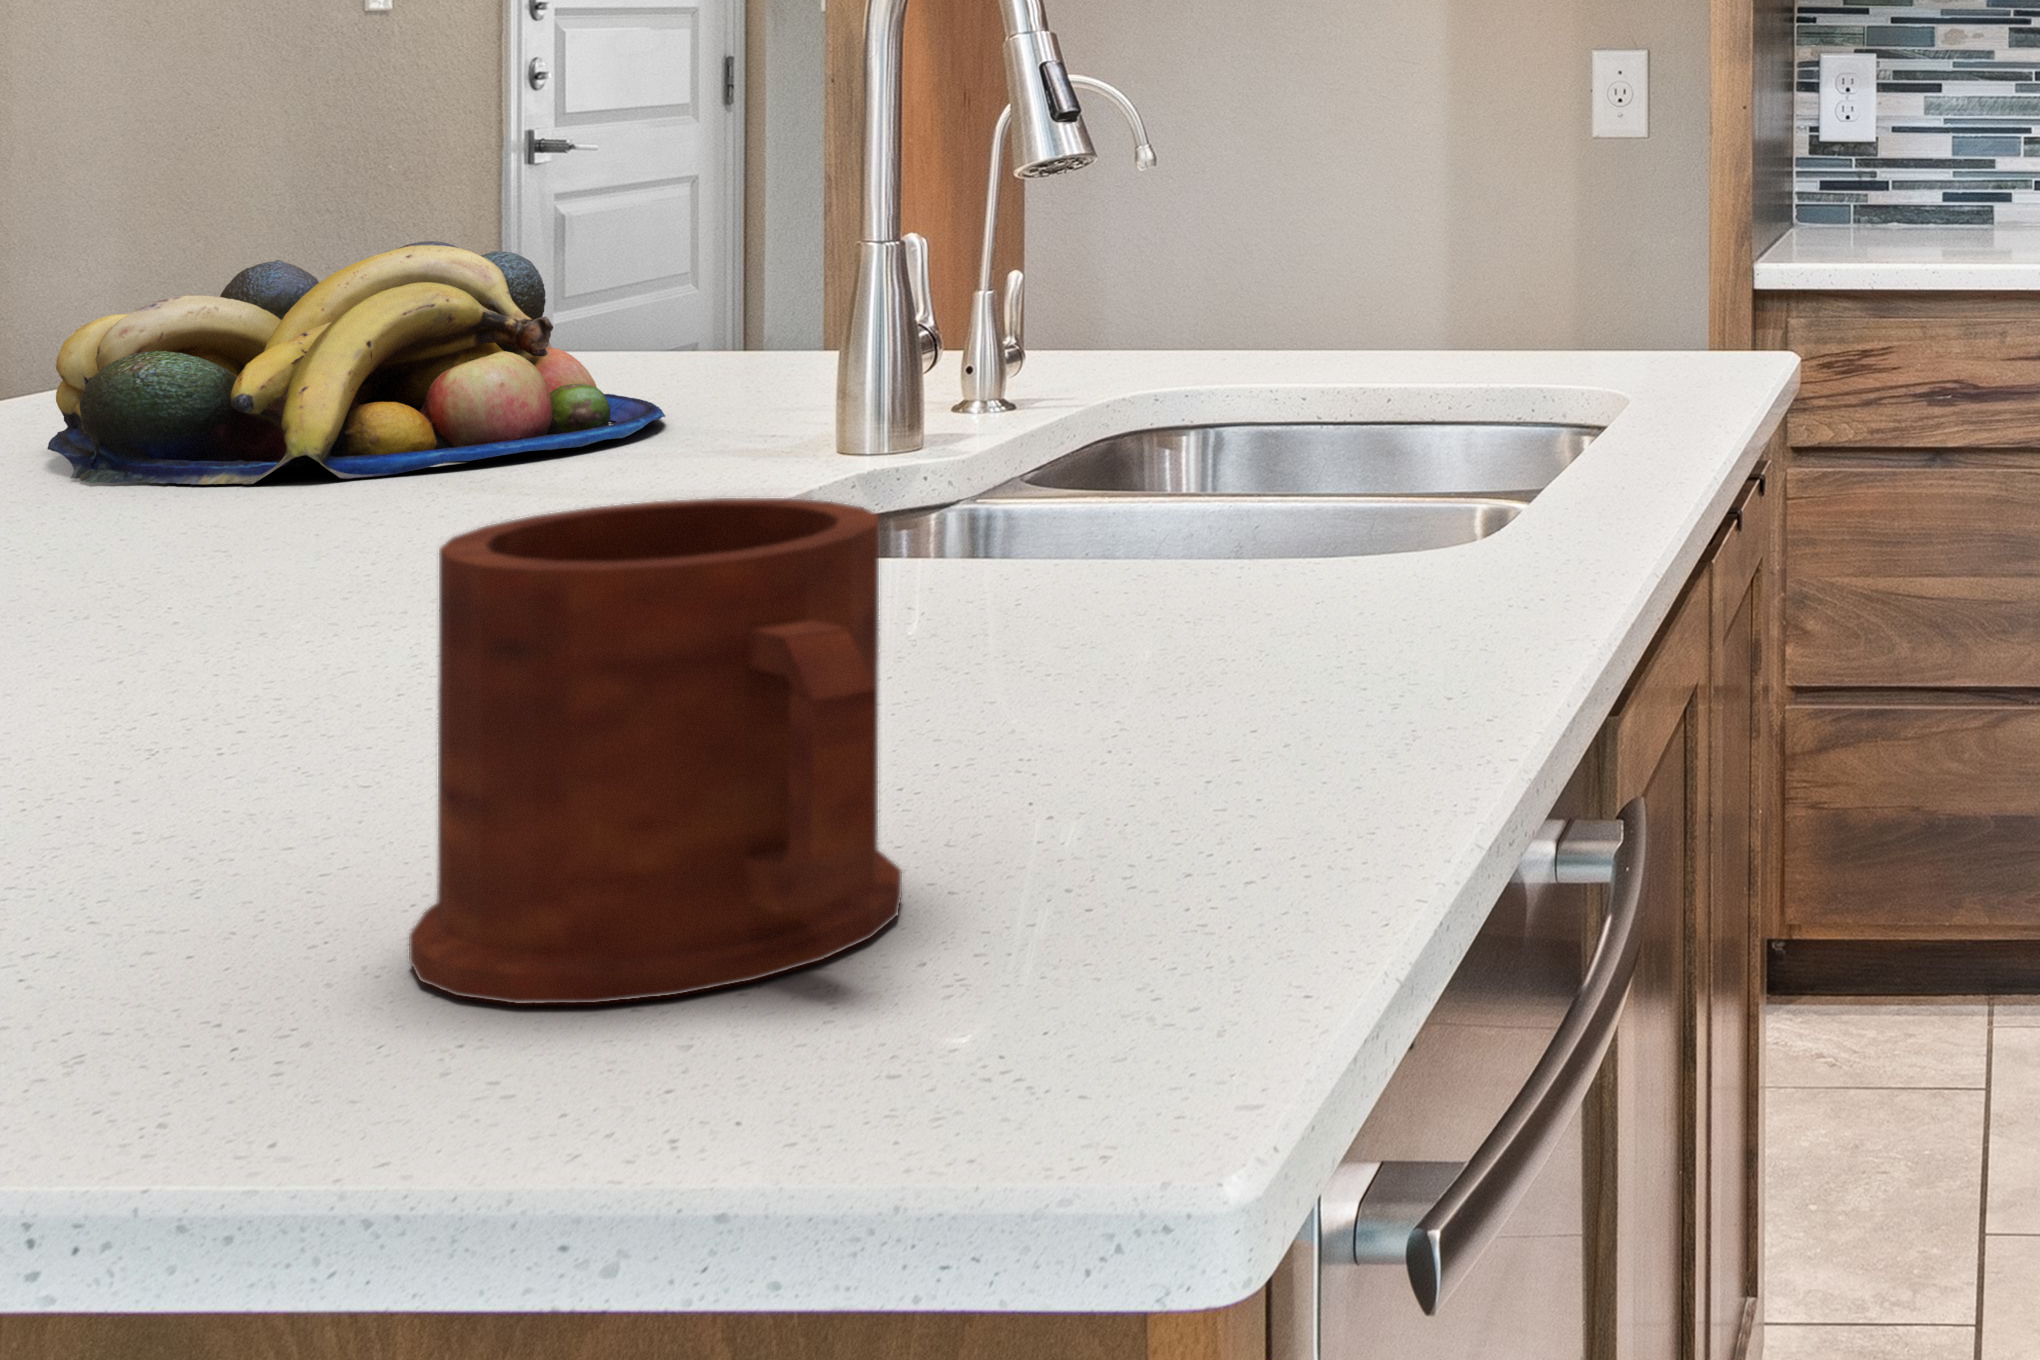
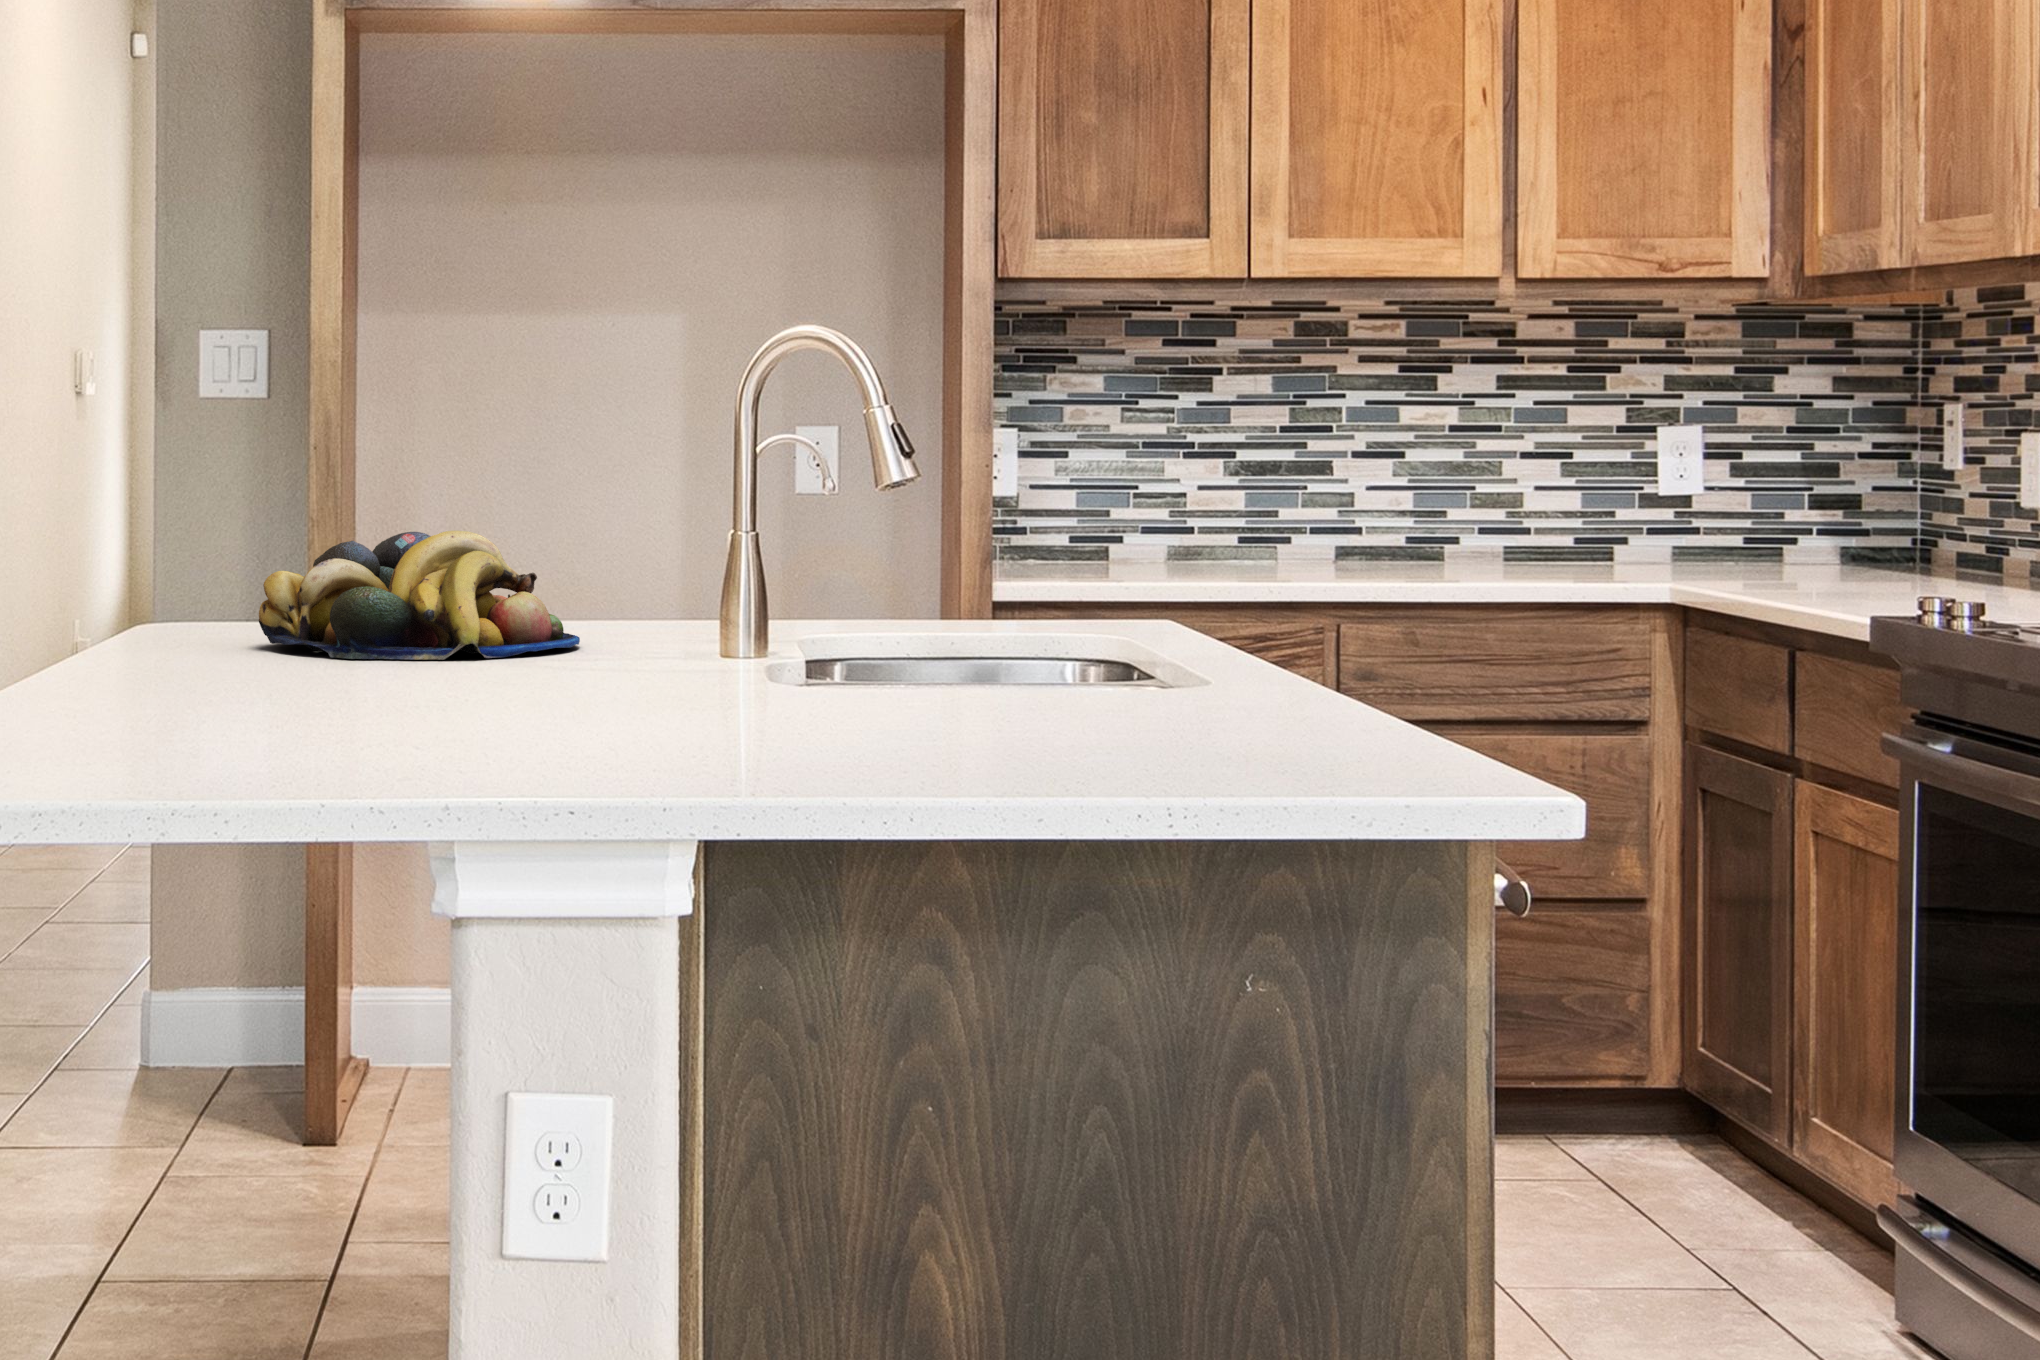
mug: present [409,498,902,1003] -> none [1120,590,1333,761]

